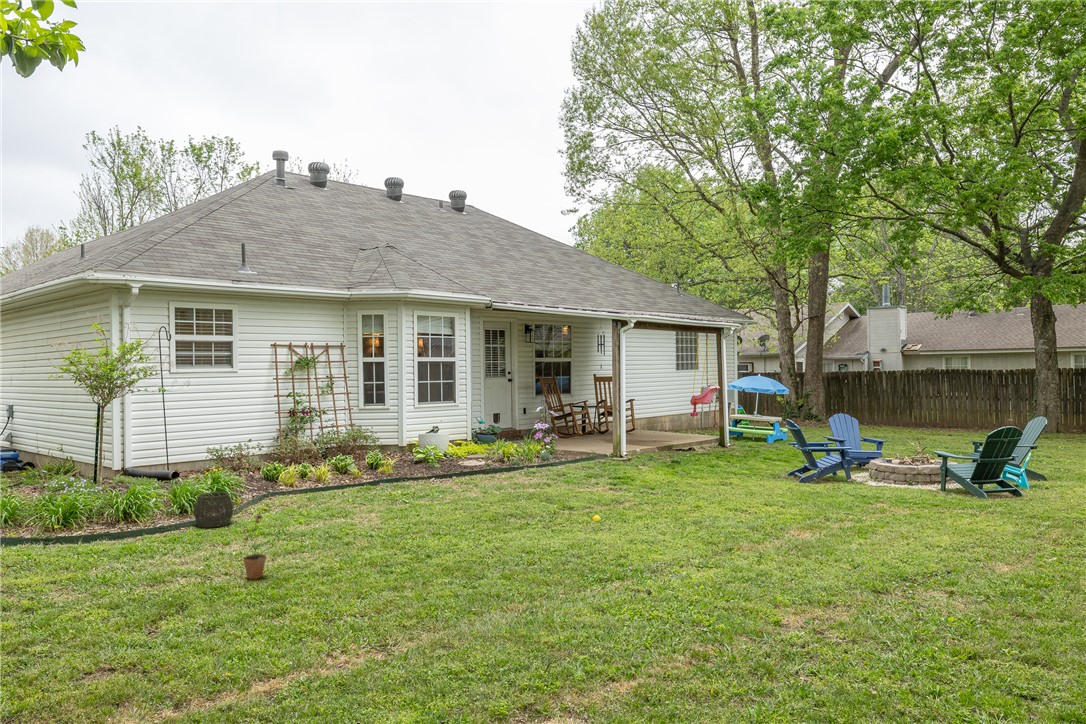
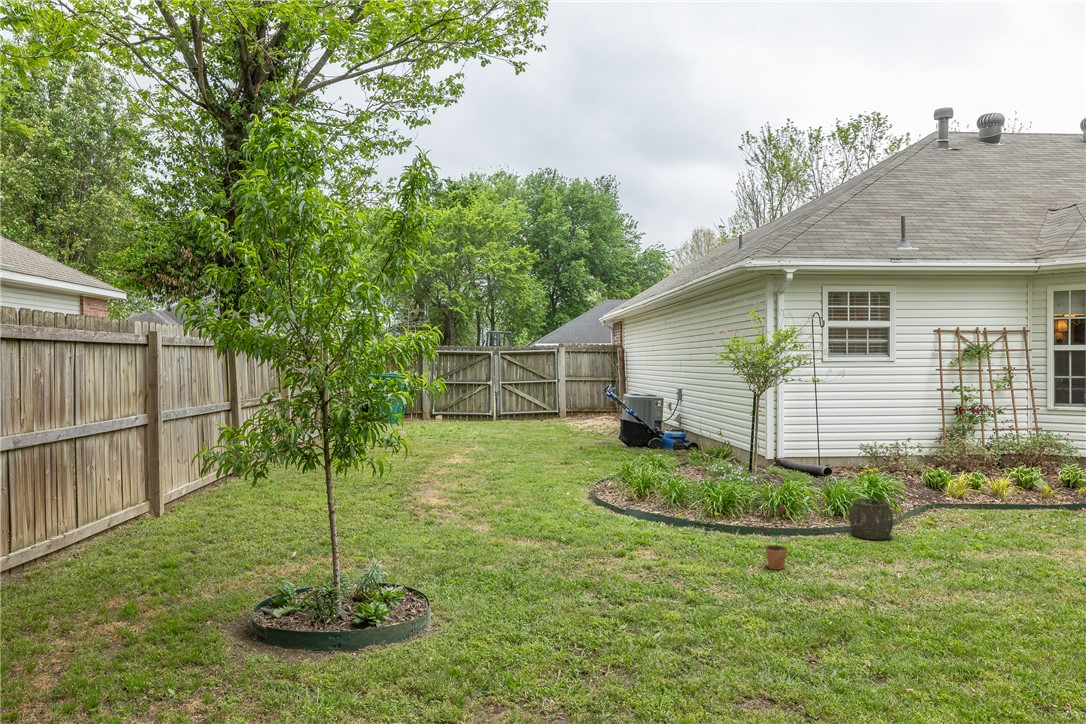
potted plant: present [243,514,266,579] -> present [765,505,787,570]

